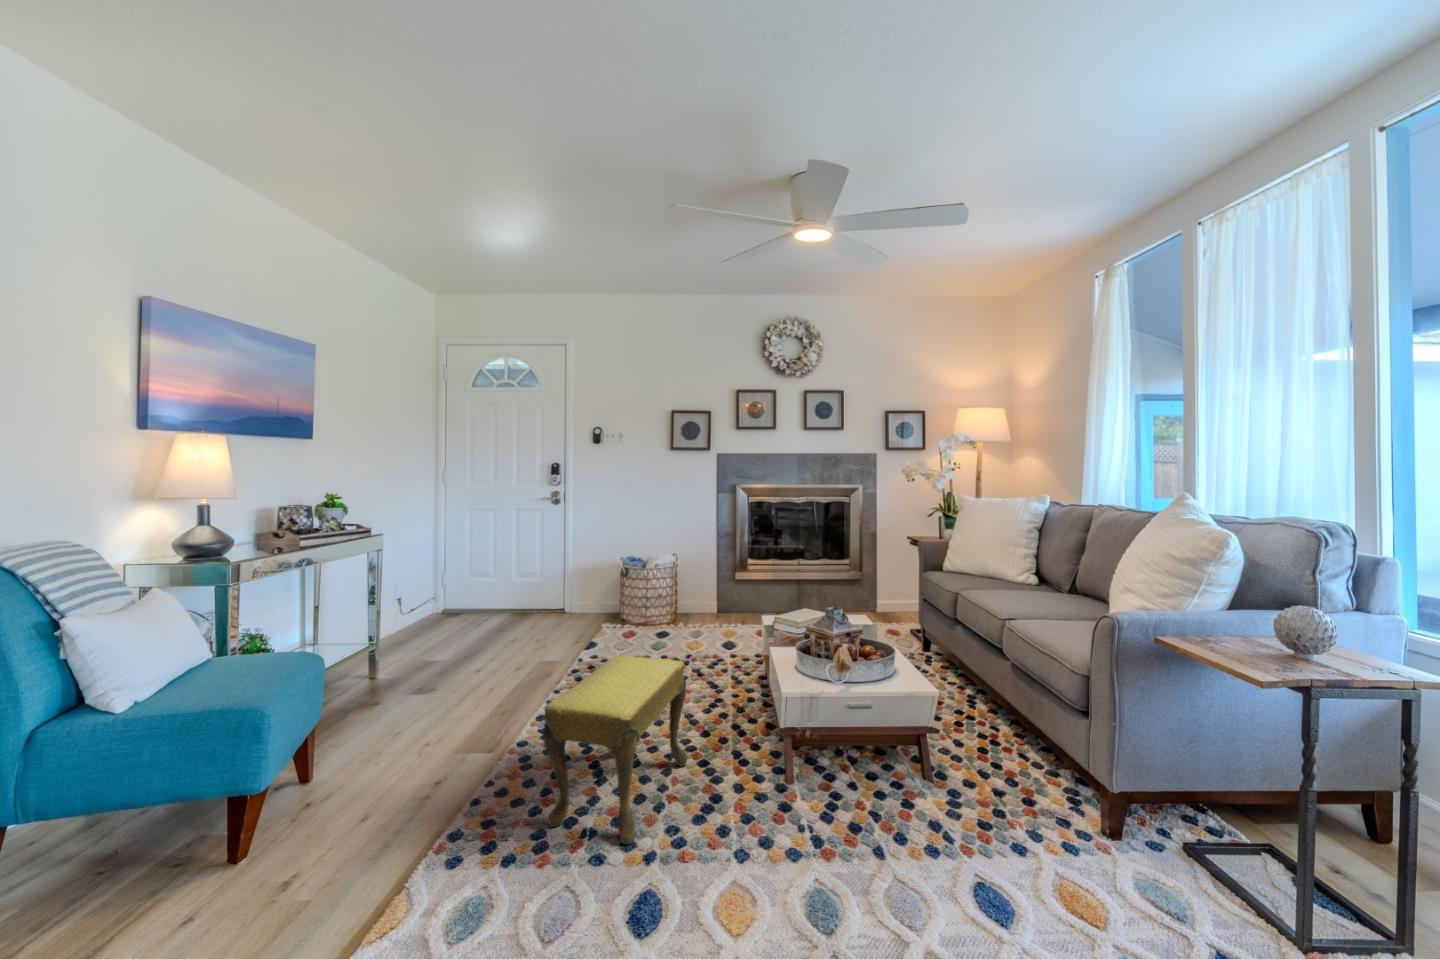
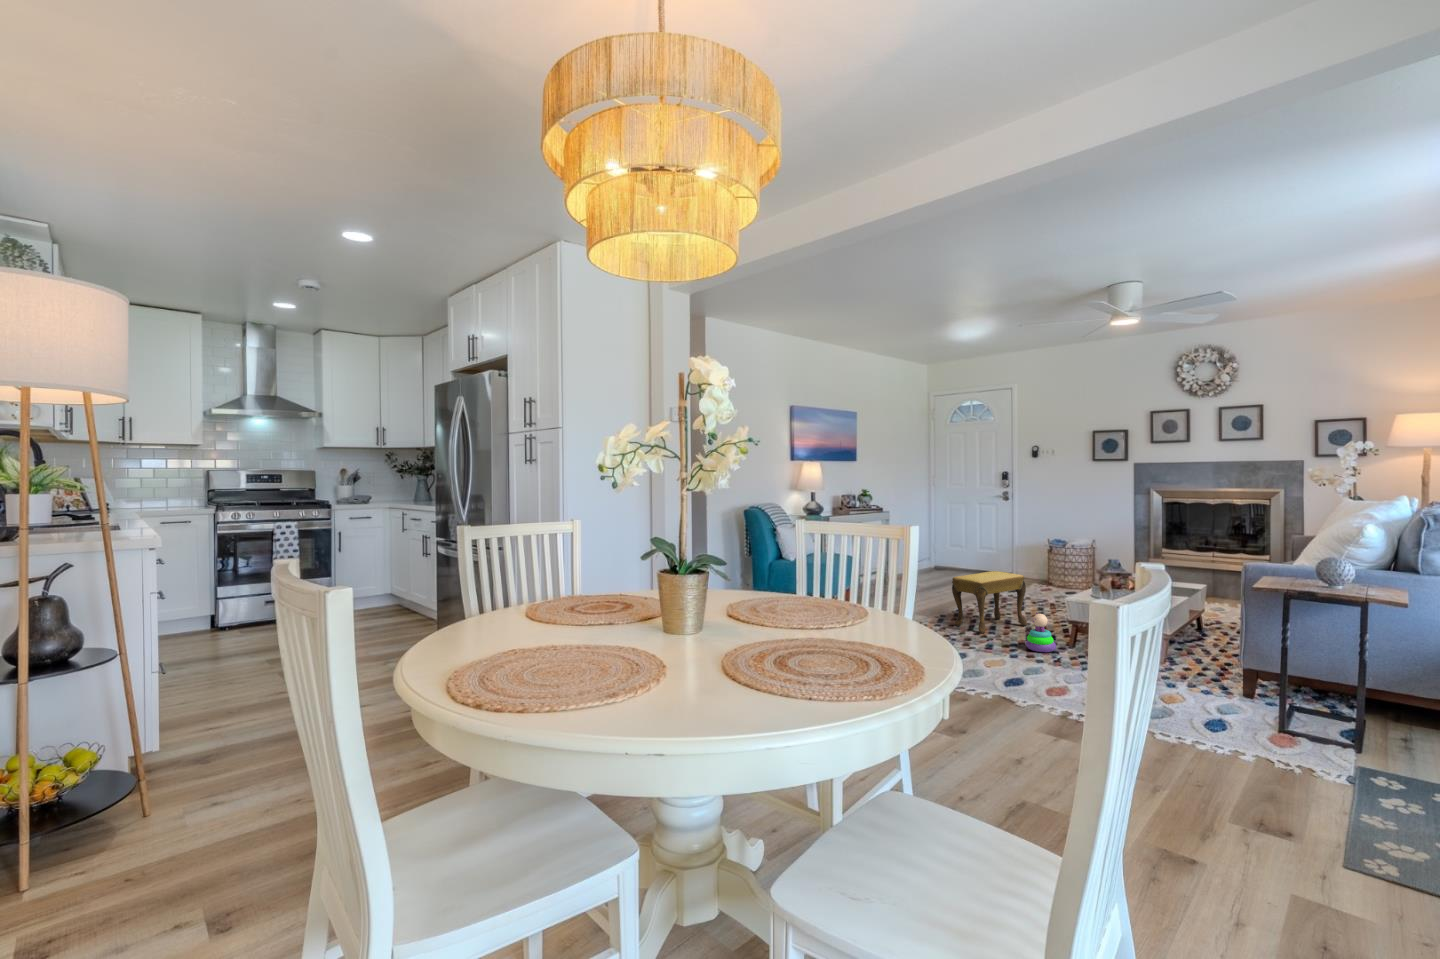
stacking toy: none [765,788,835,902] -> present [1026,613,1056,652]

